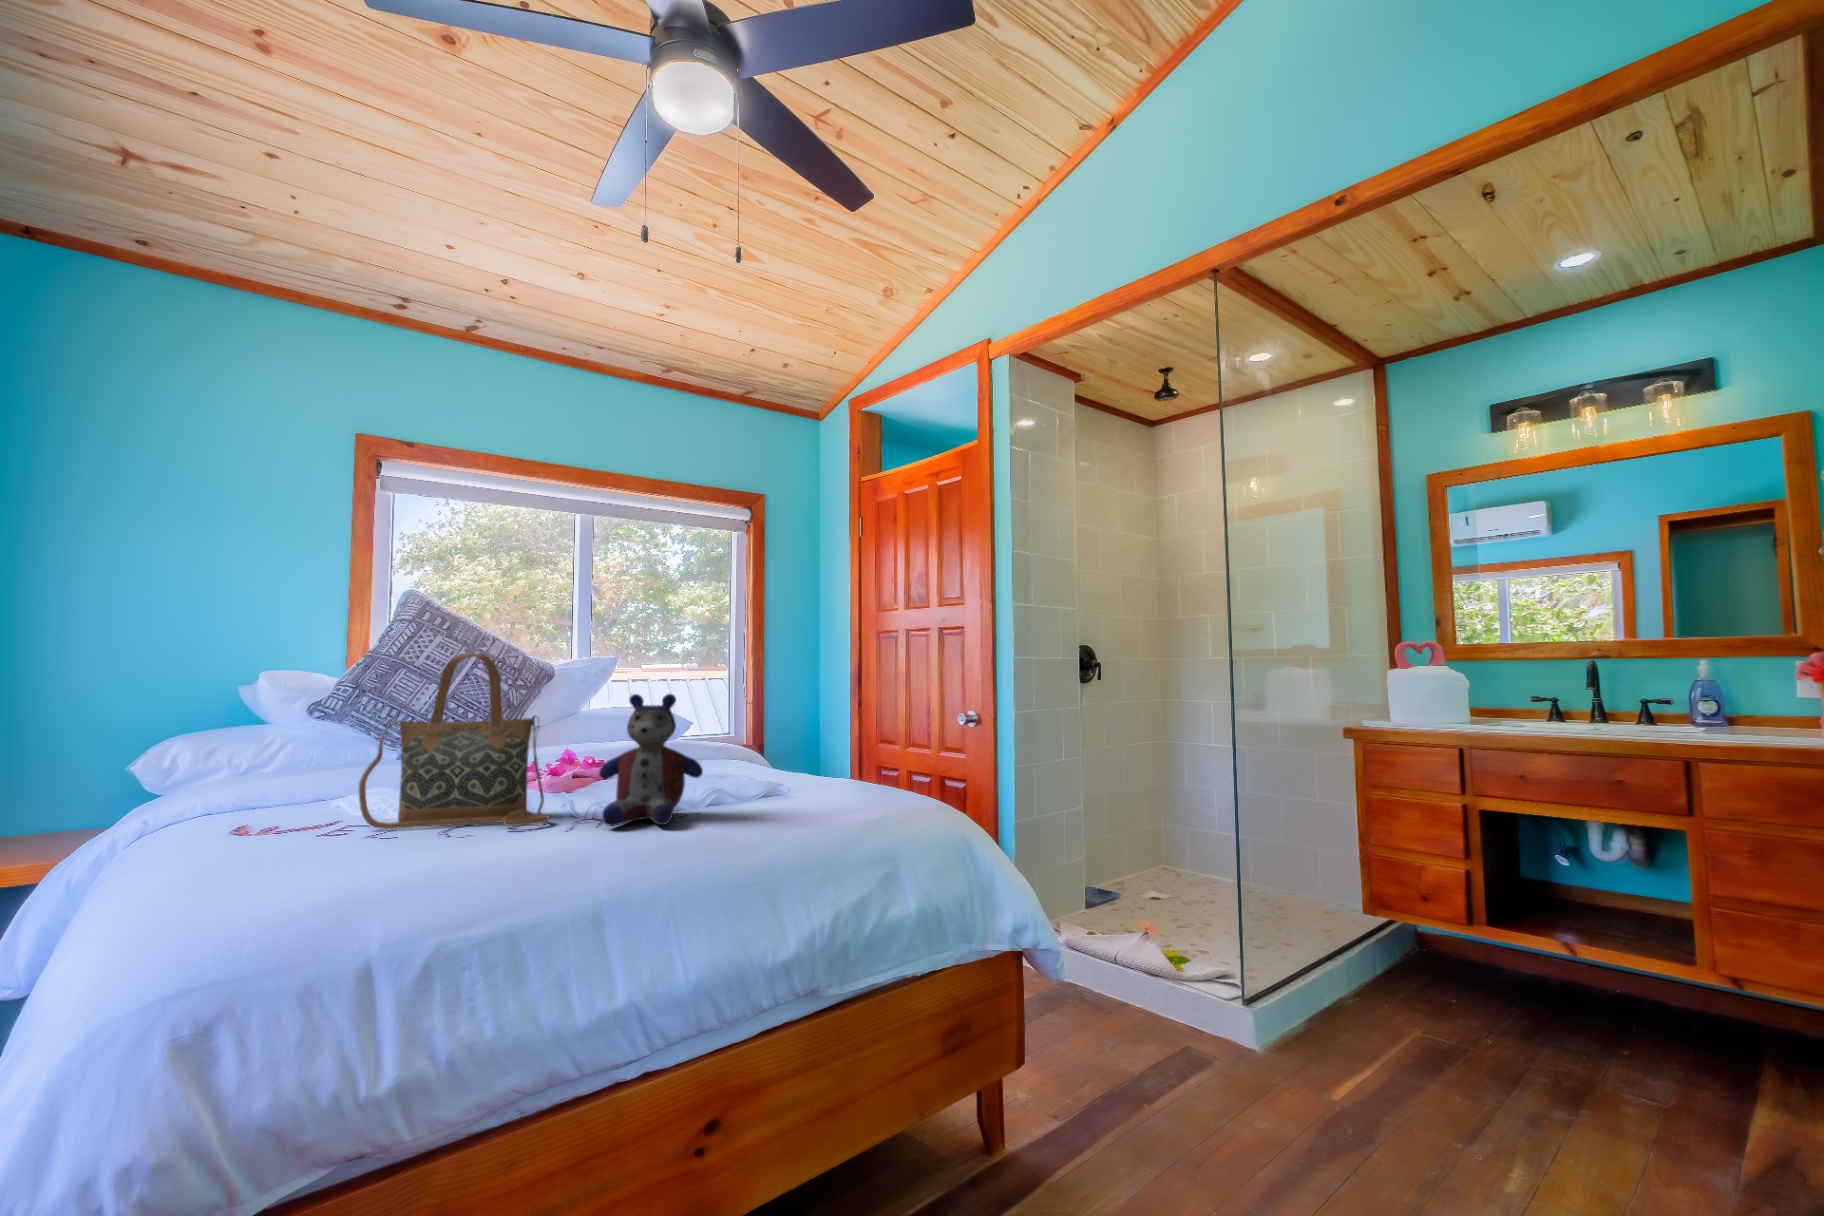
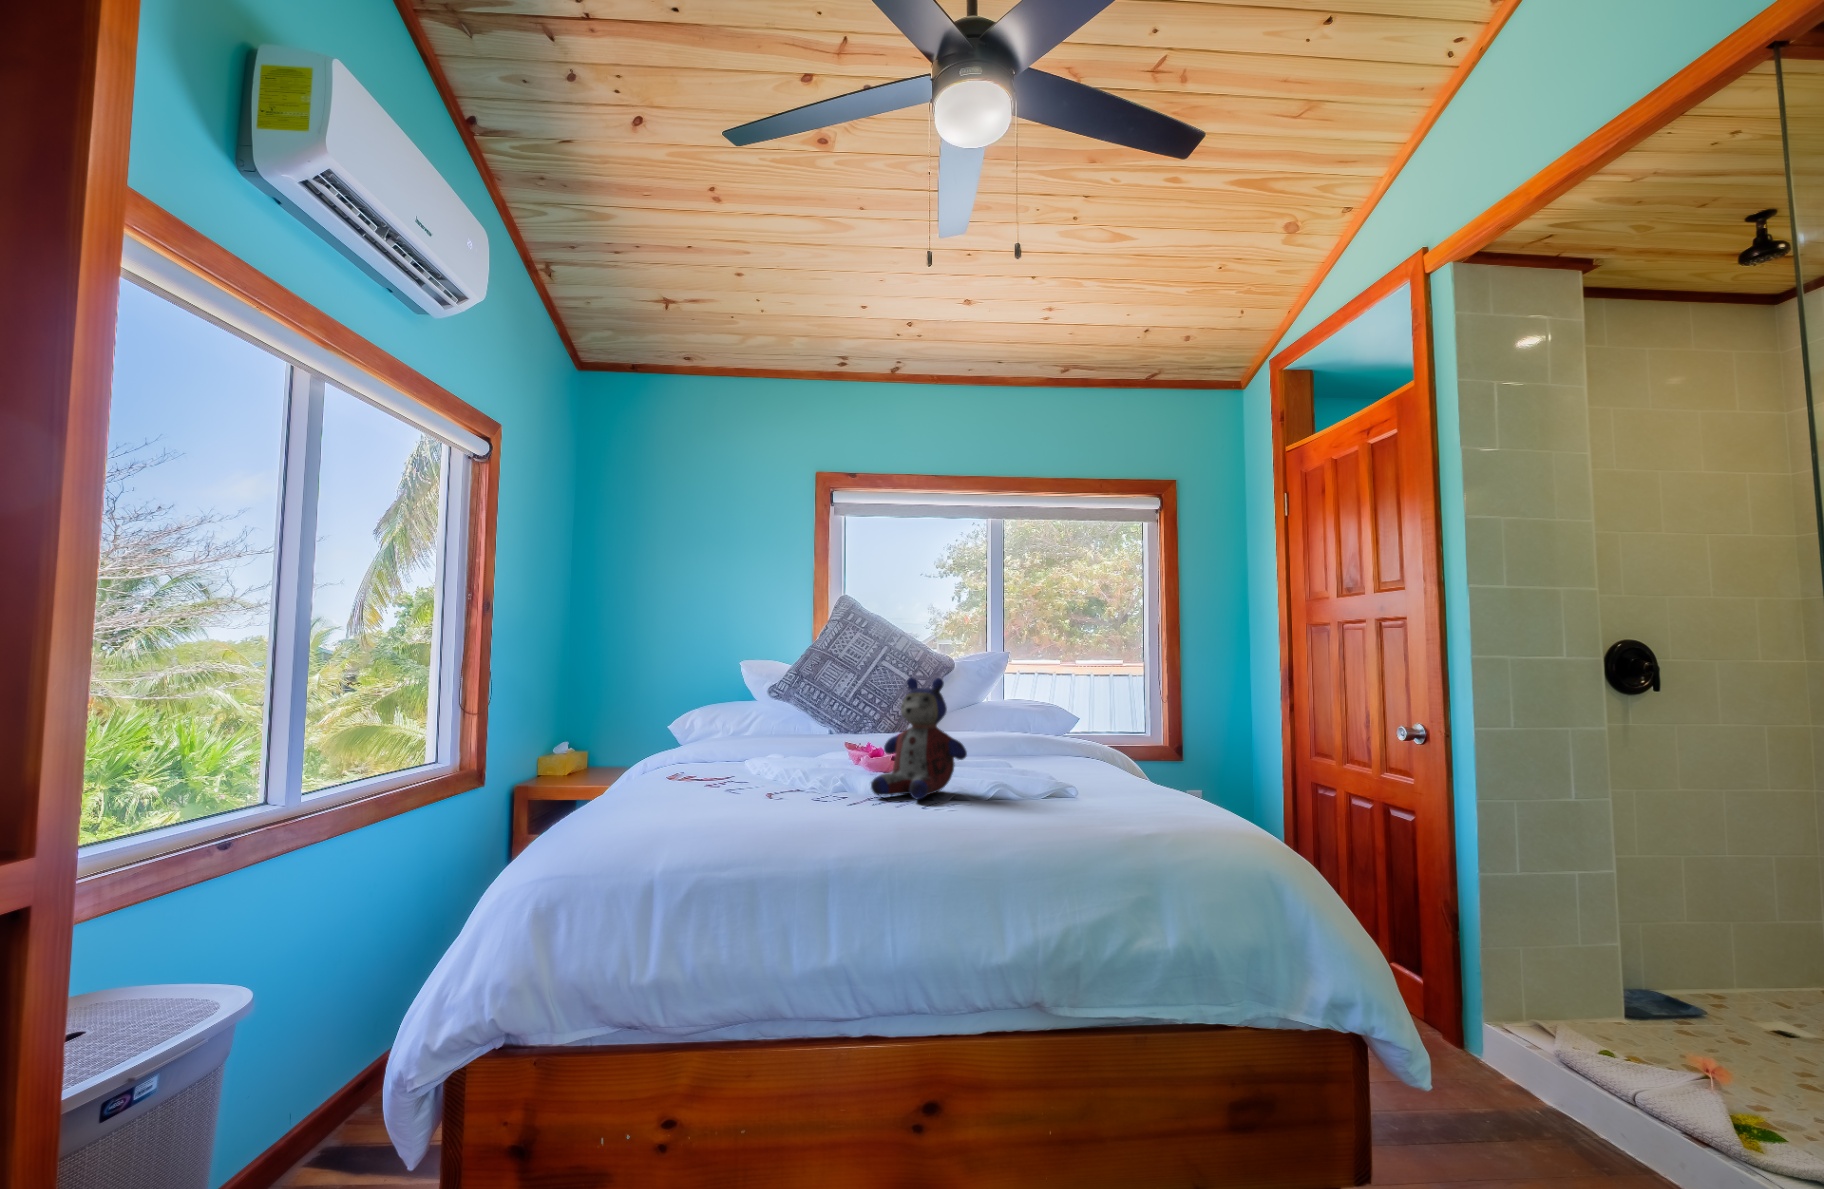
handbag: present [359,653,549,829] -> none [725,641,851,787]

